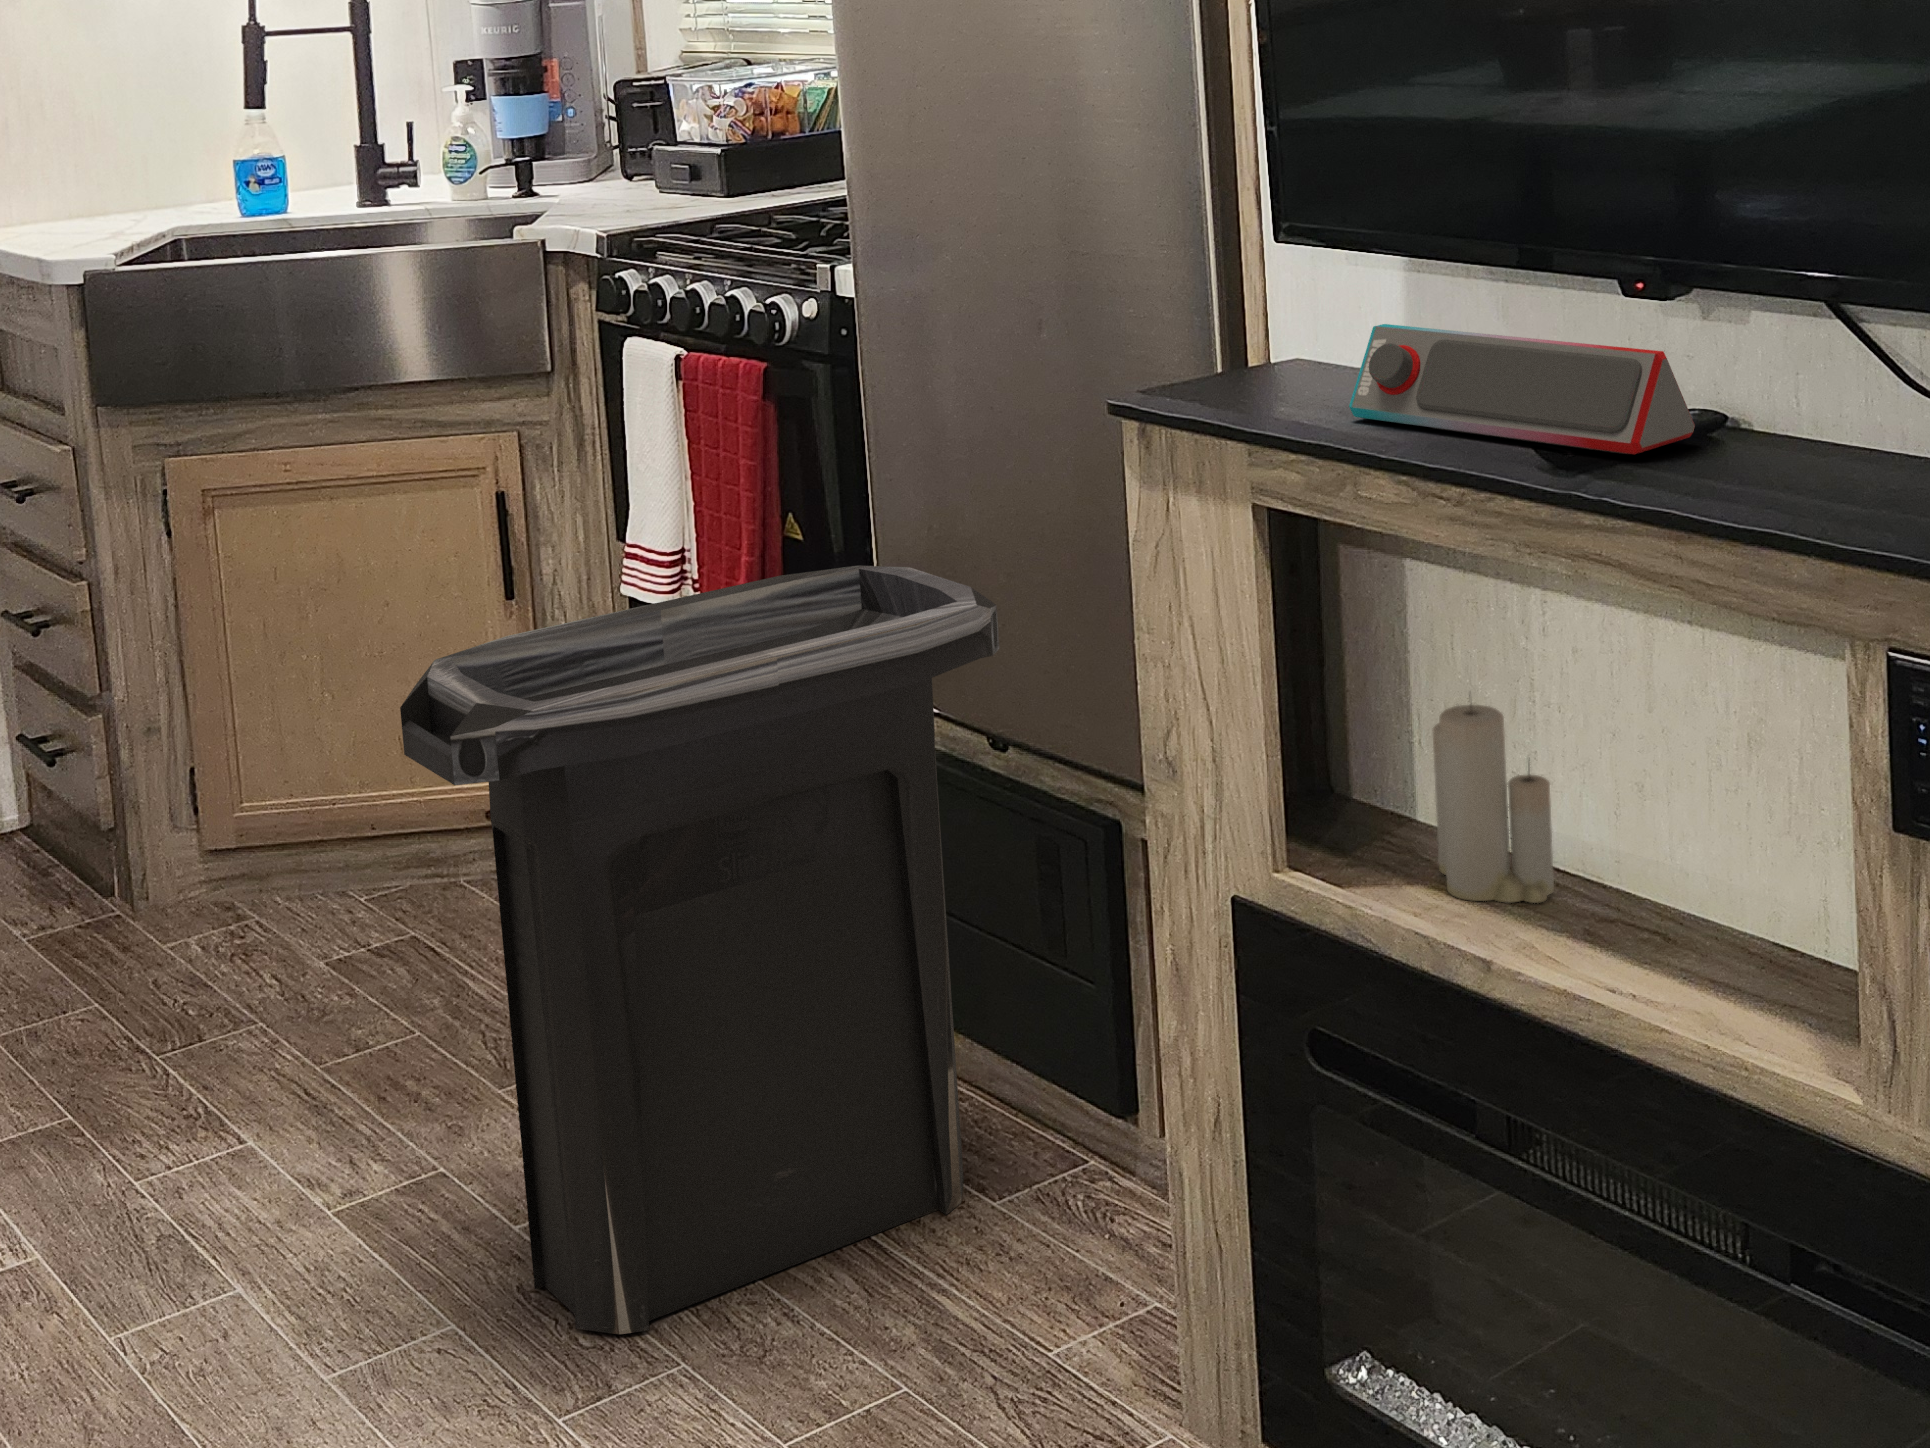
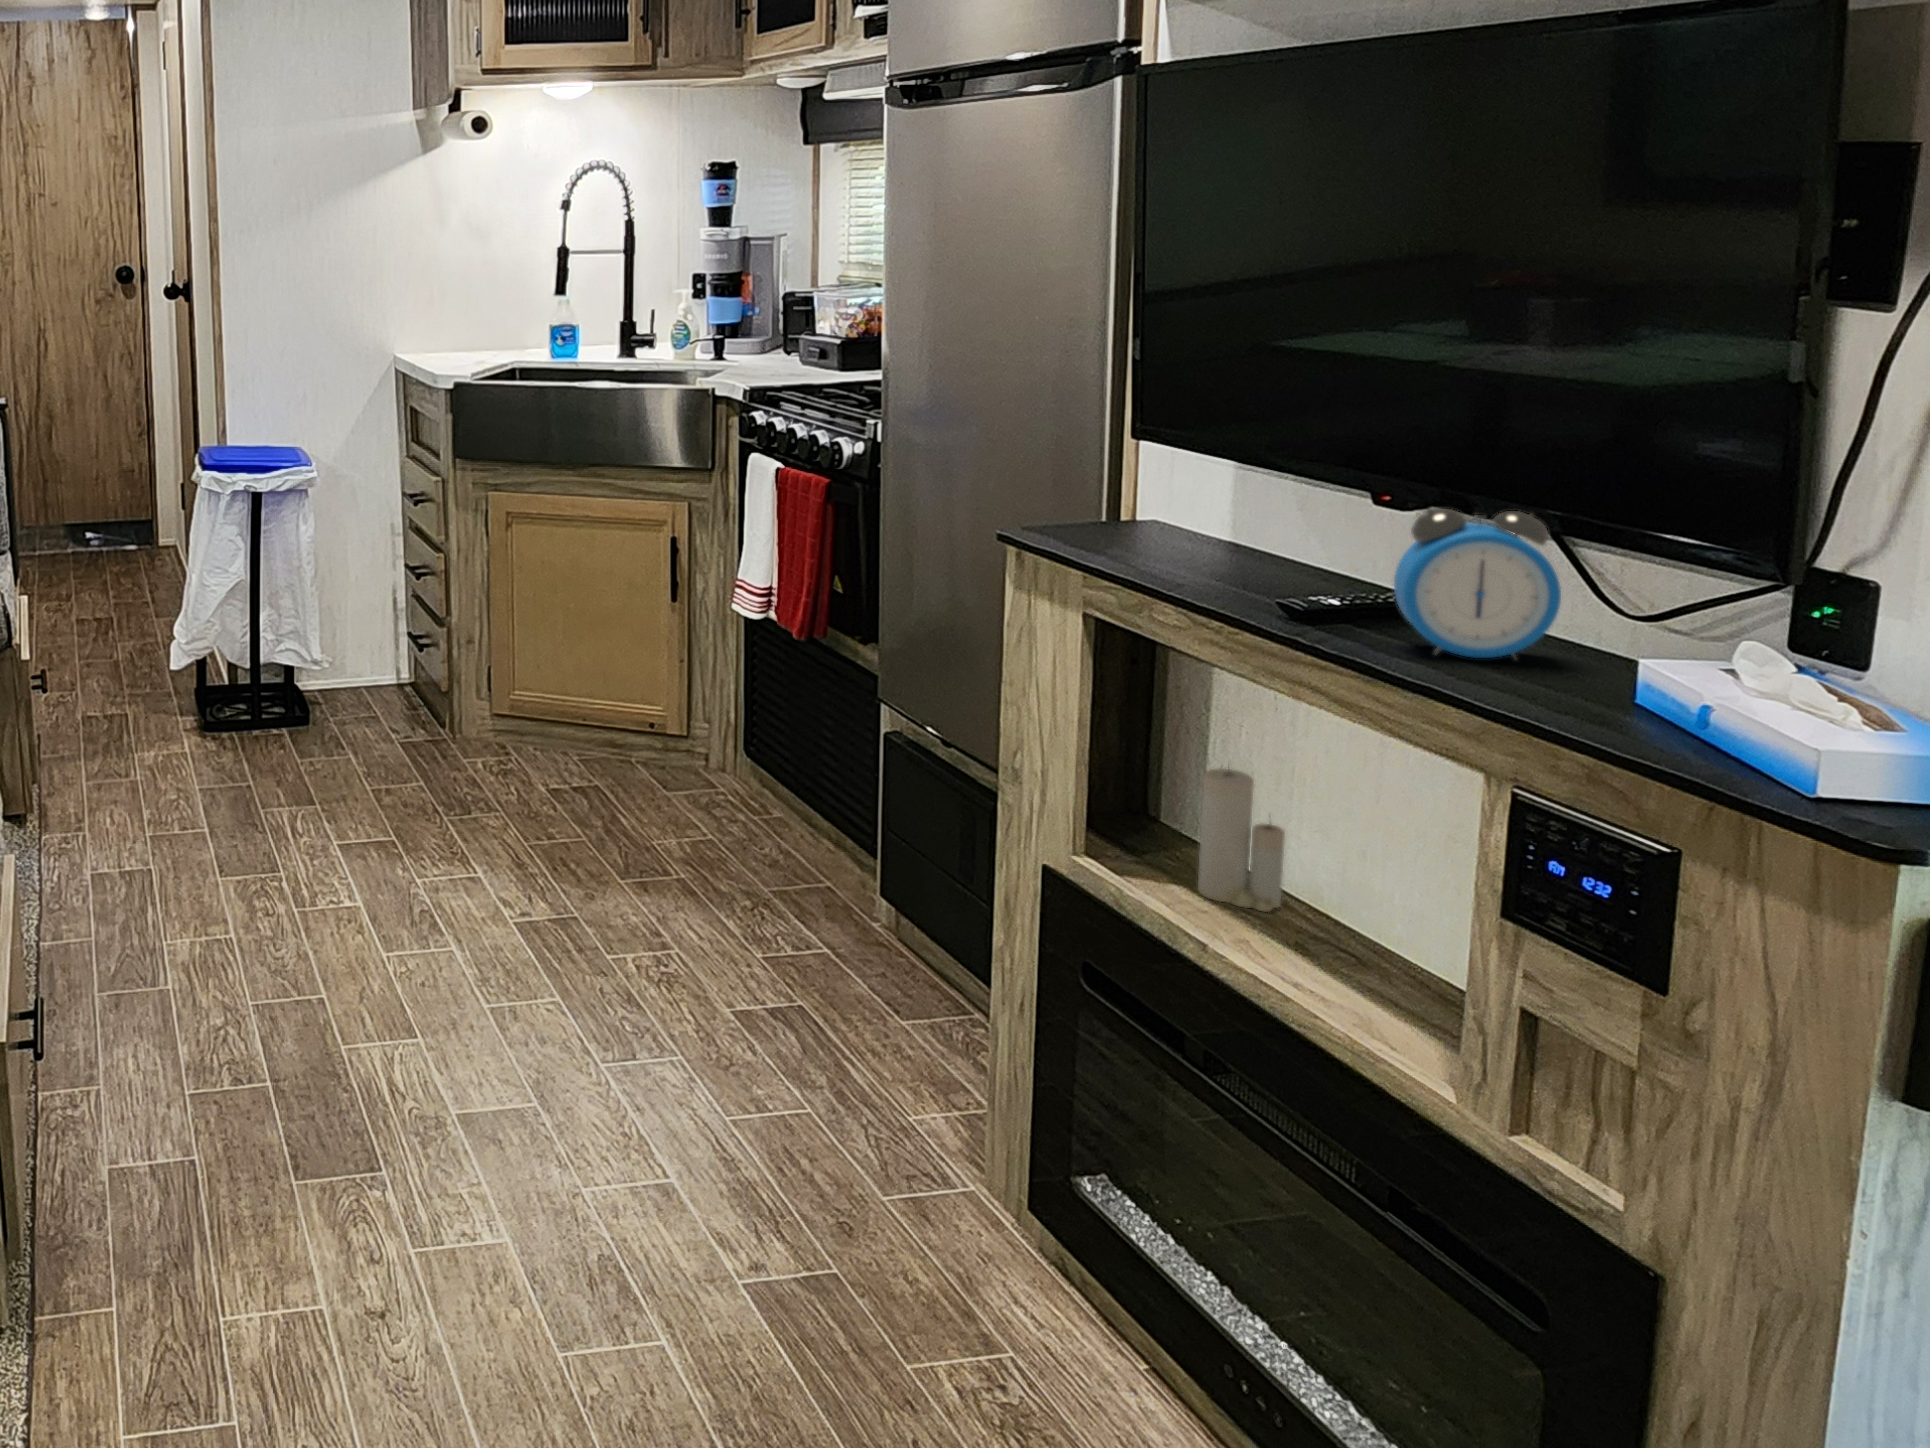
alarm clock: none [1688,282,1884,491] -> present [1394,509,1561,660]
speaker: present [1349,324,1695,454] -> none [1160,503,1420,617]
trash can: present [400,566,999,1334] -> none [559,612,949,1037]

